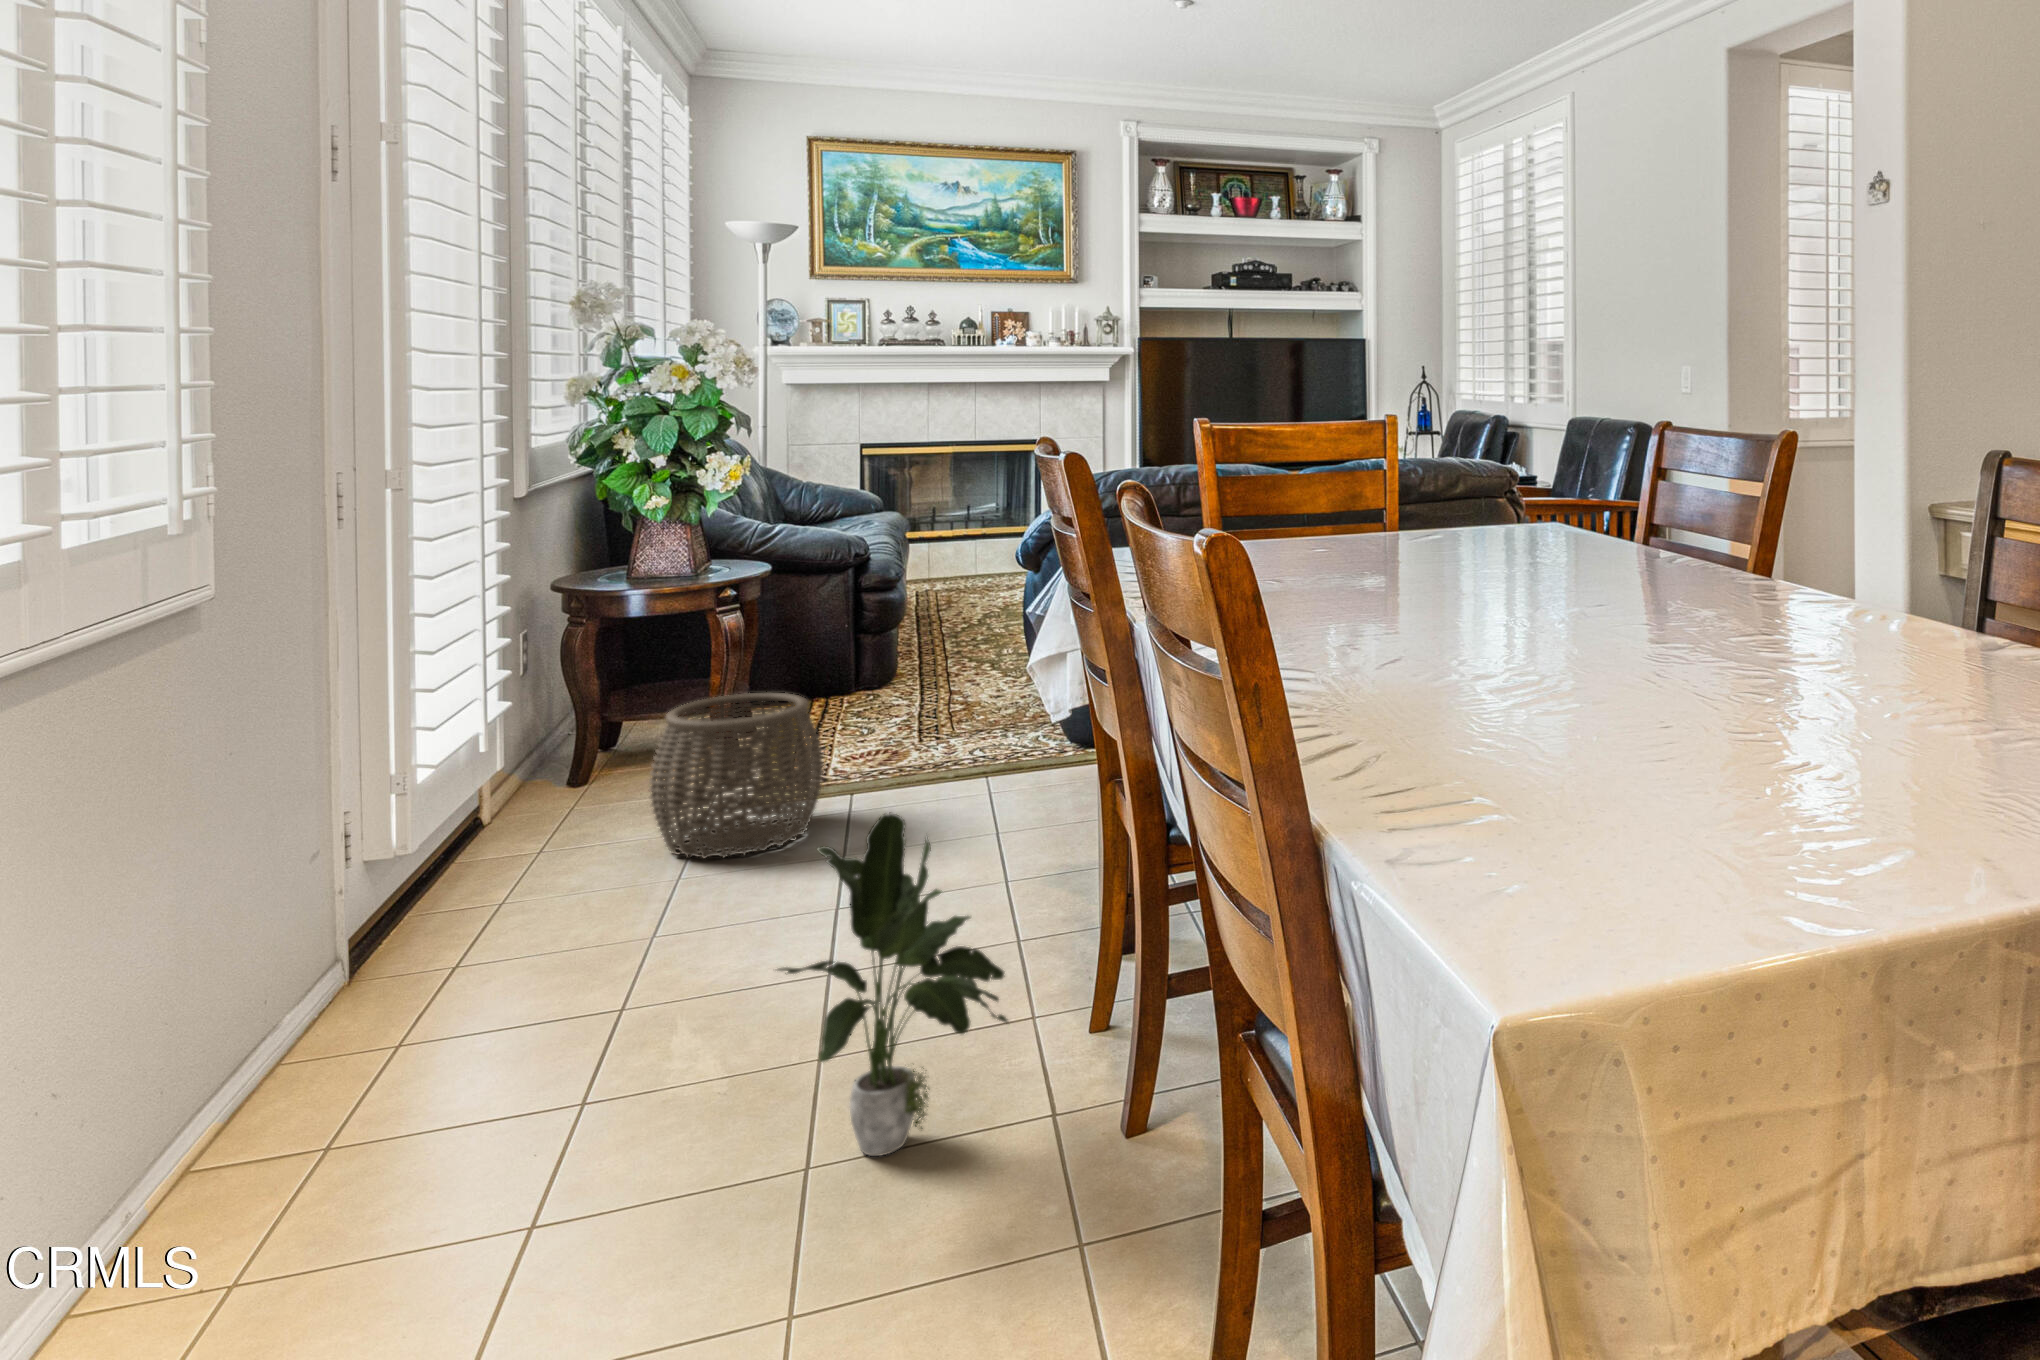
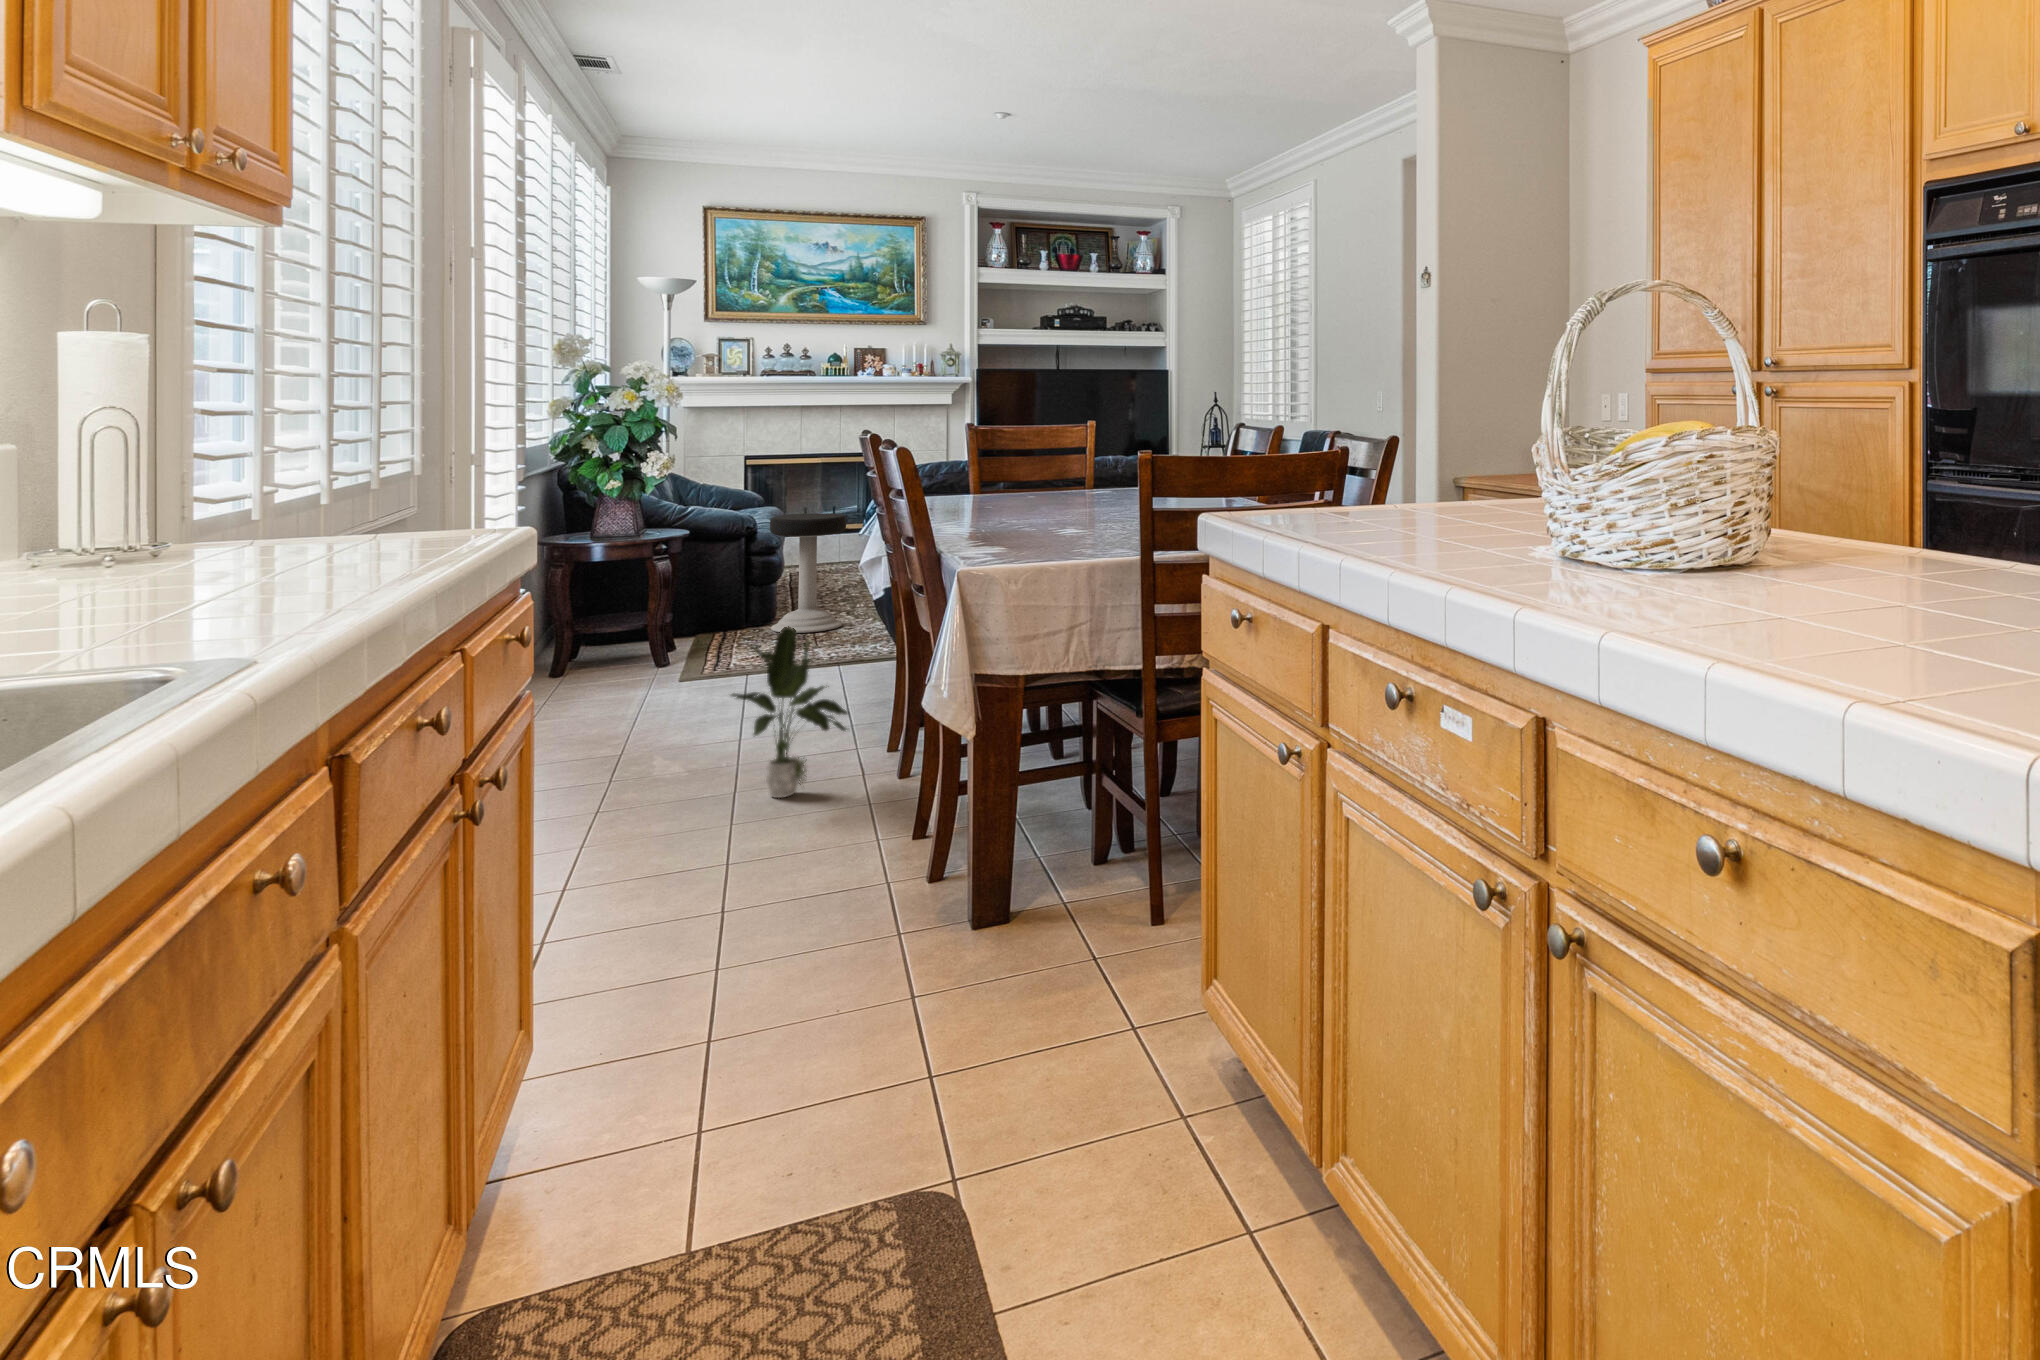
stool: none [883,535,987,708] -> present [770,513,846,633]
woven basket: present [649,693,824,858] -> none [621,604,735,703]

